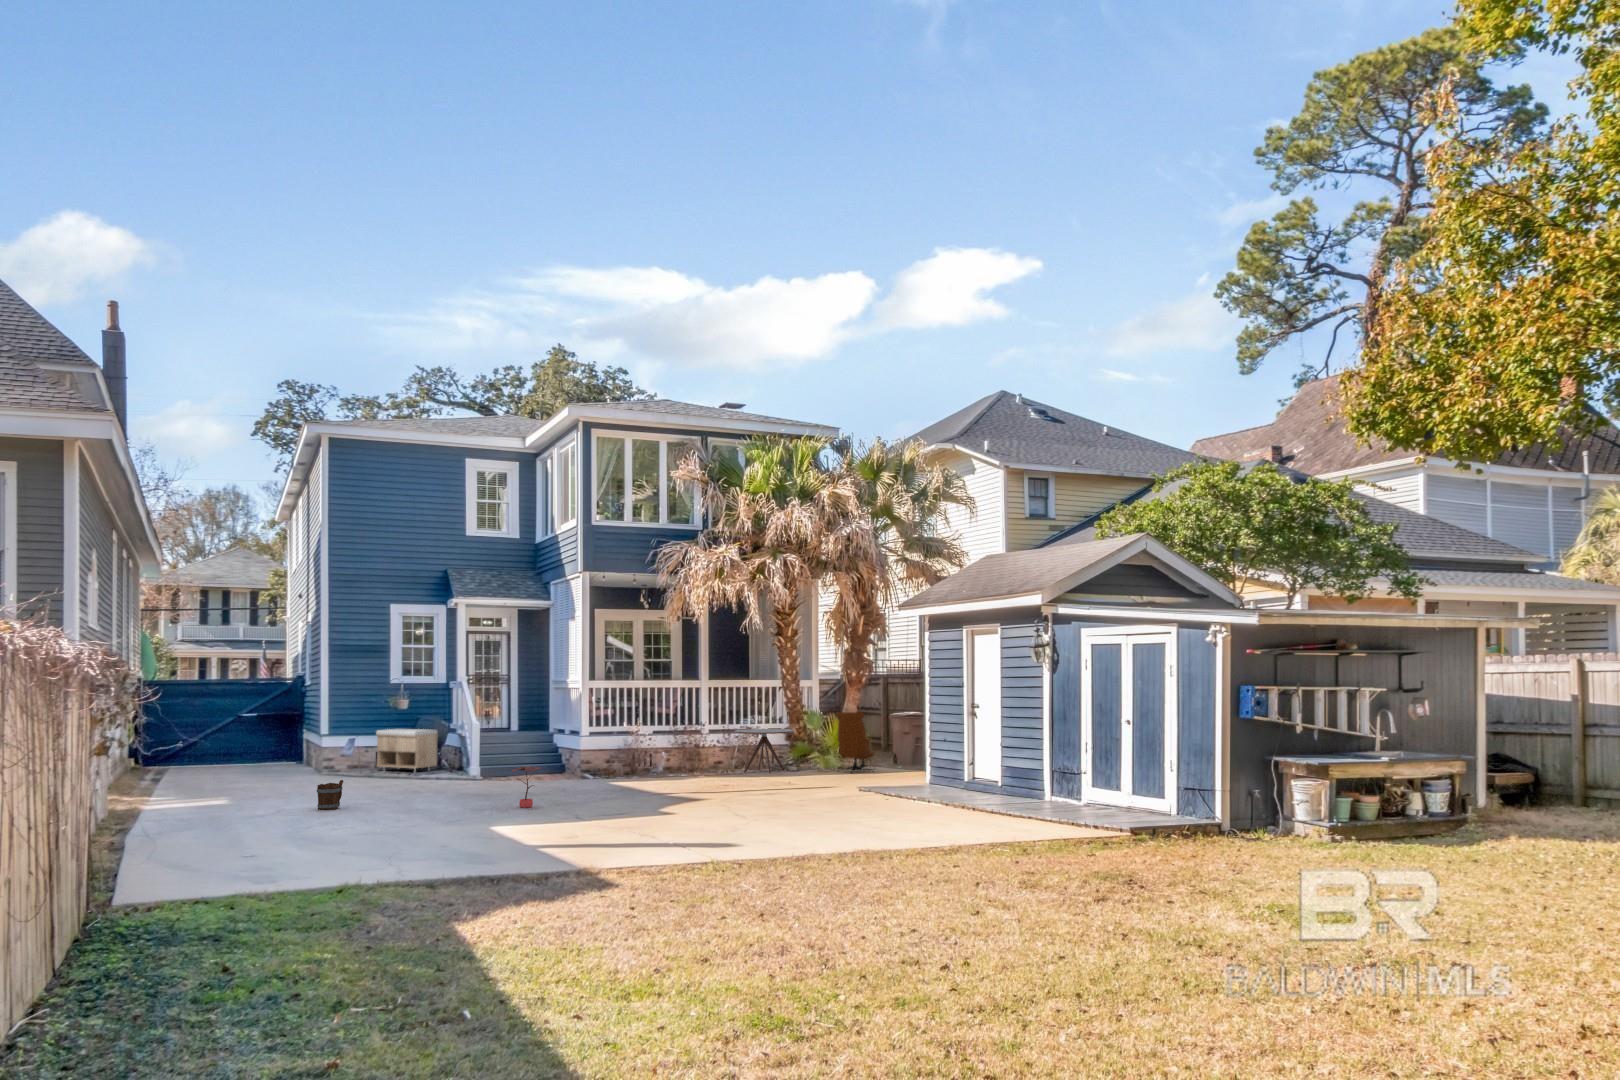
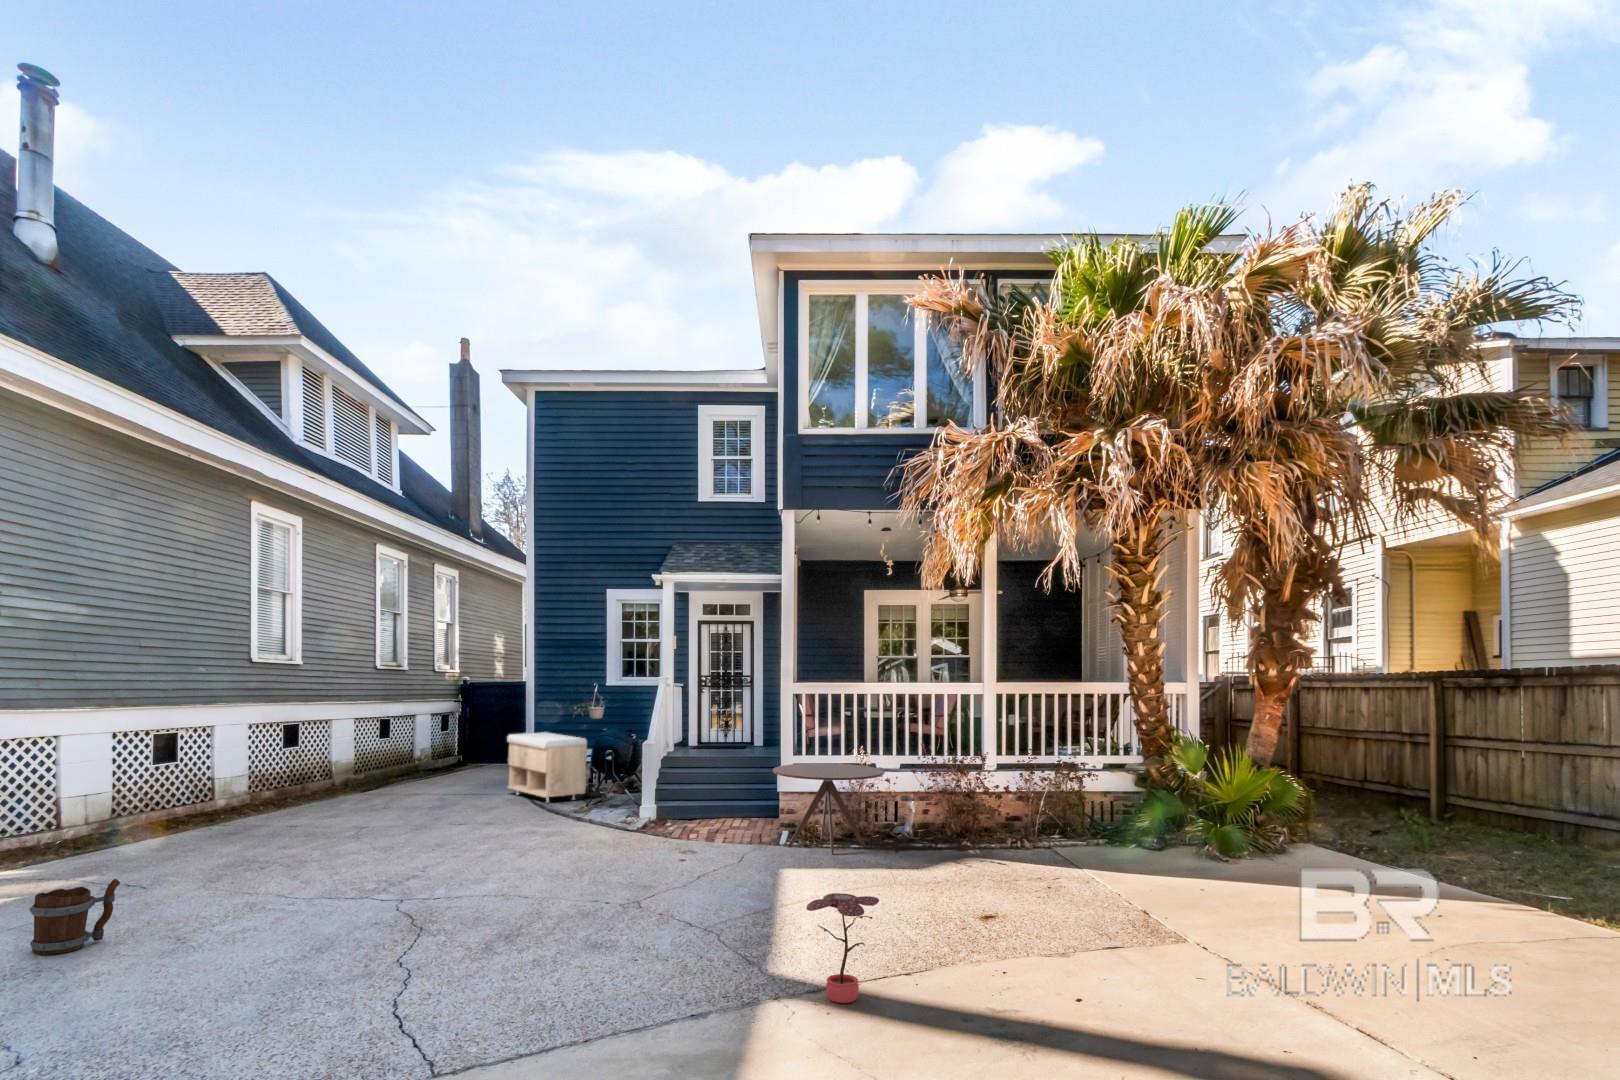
lounge chair: present [837,712,874,771] -> none [1242,751,1323,877]
round table: present [734,729,794,773] -> present [773,763,884,855]
potted plant: present [512,766,541,808] -> present [806,893,879,1003]

